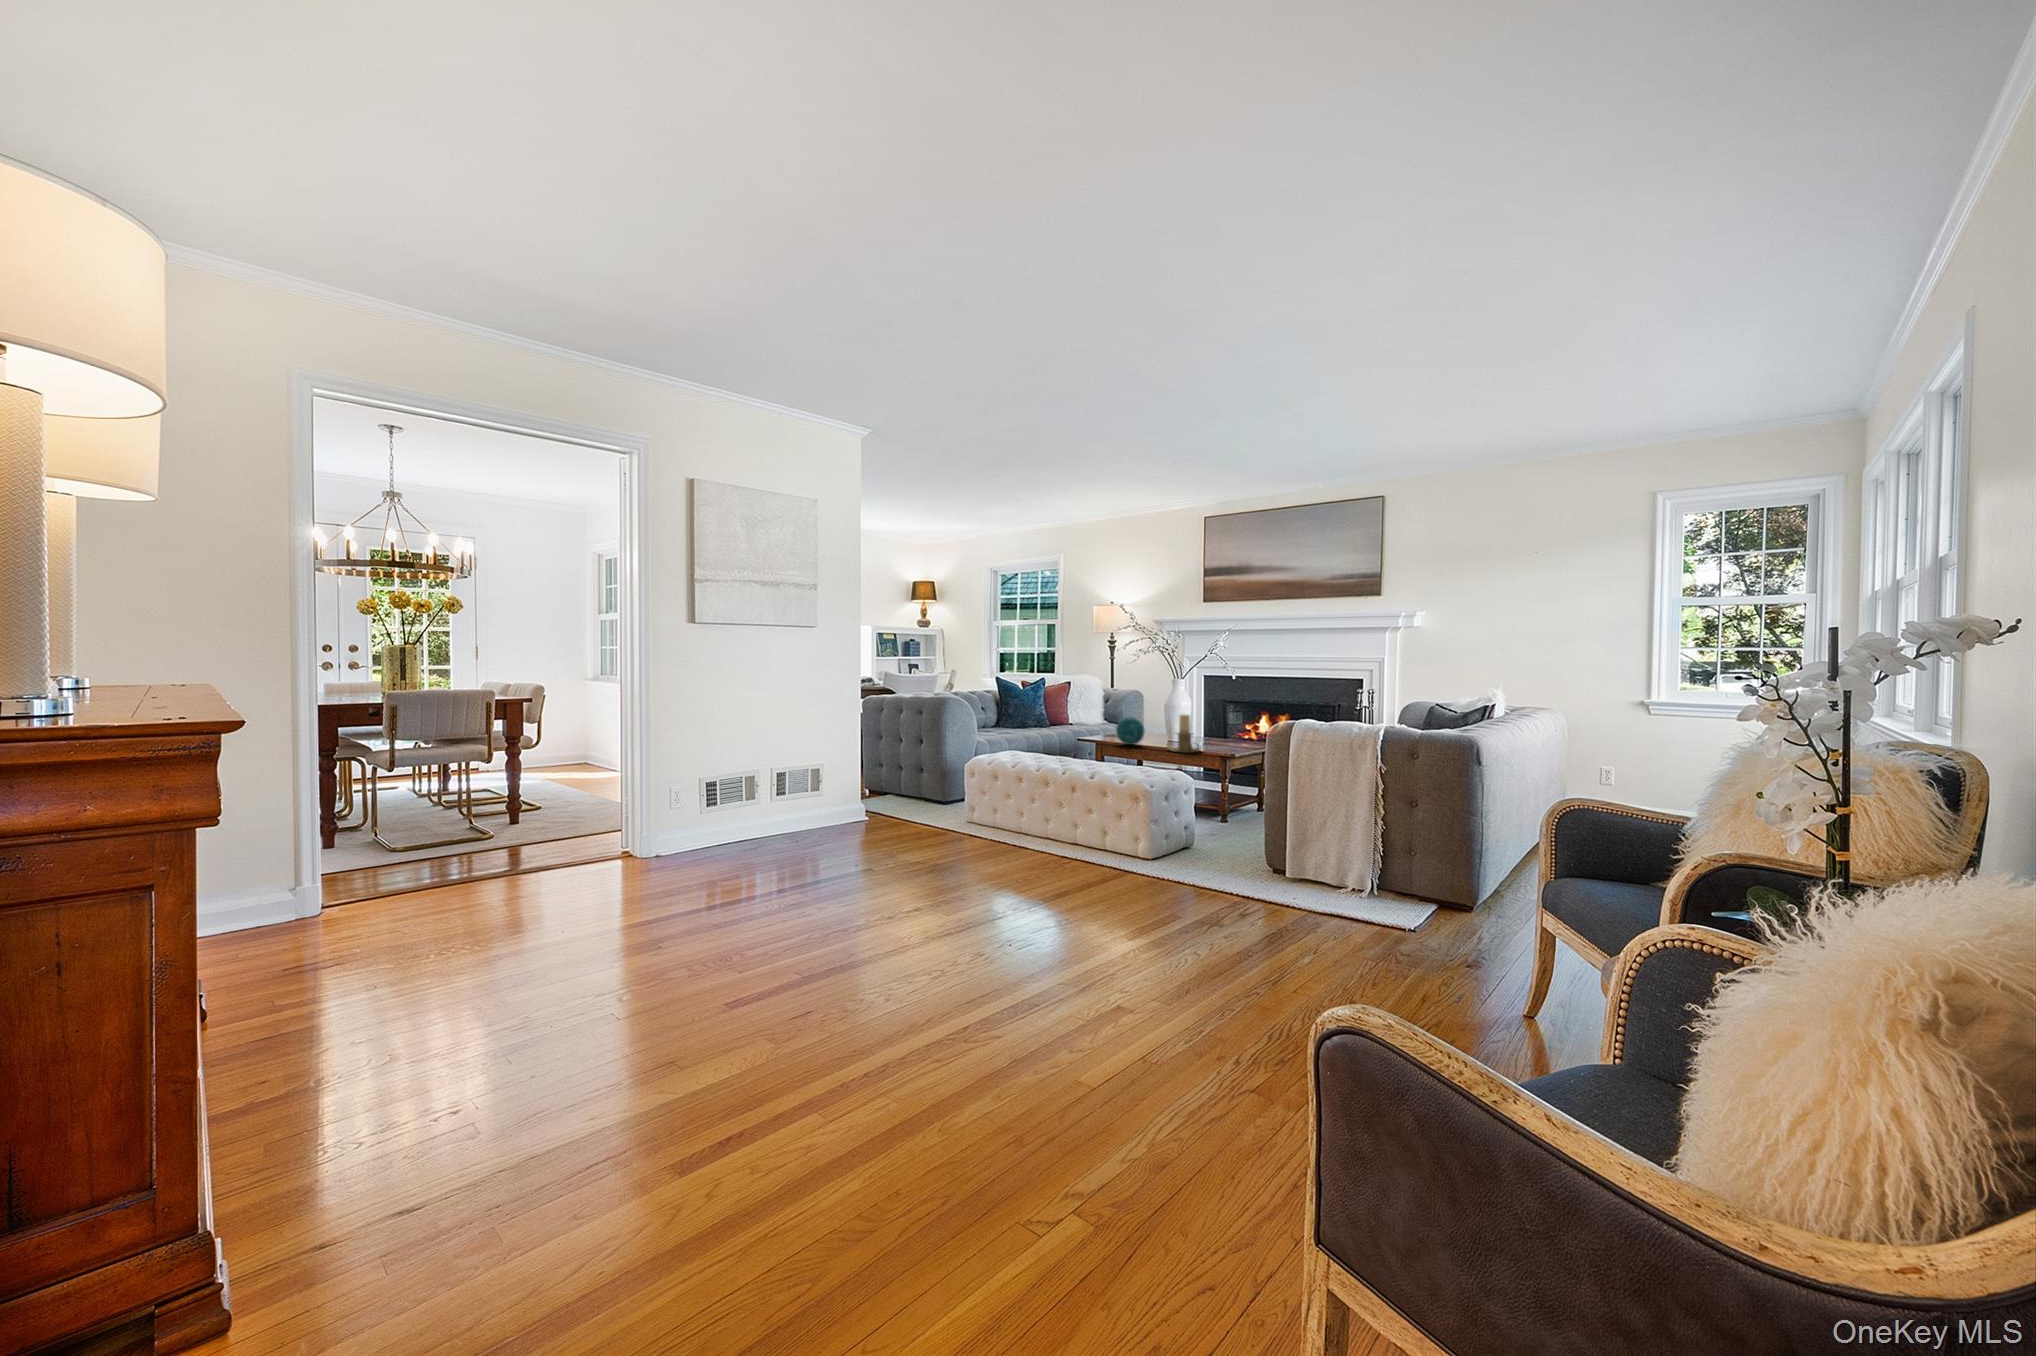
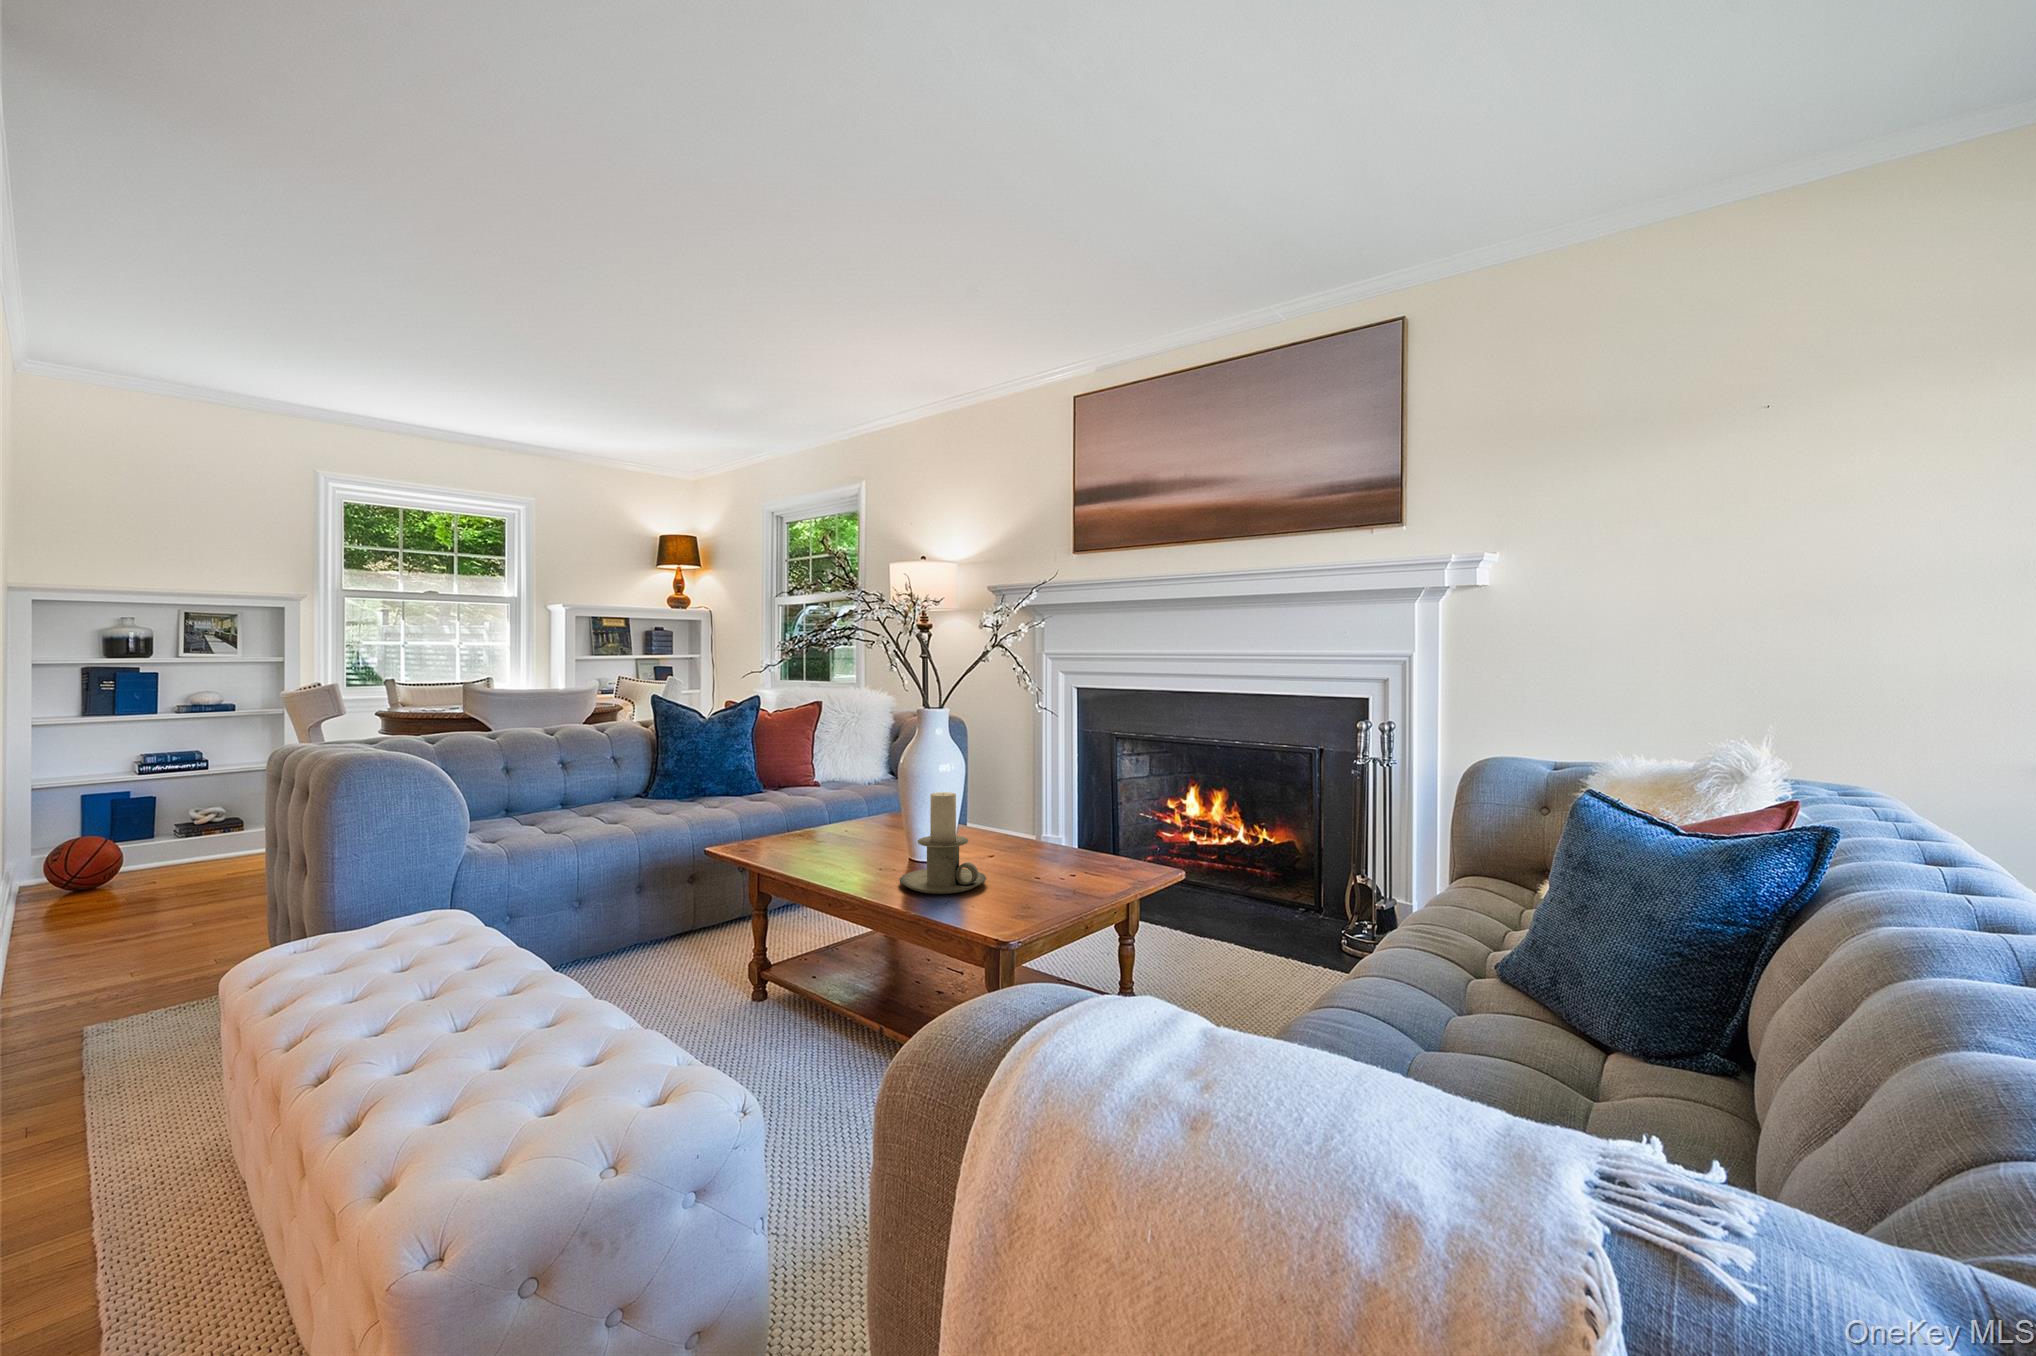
decorative orb: present [1116,717,1145,745] -> none [807,791,874,857]

